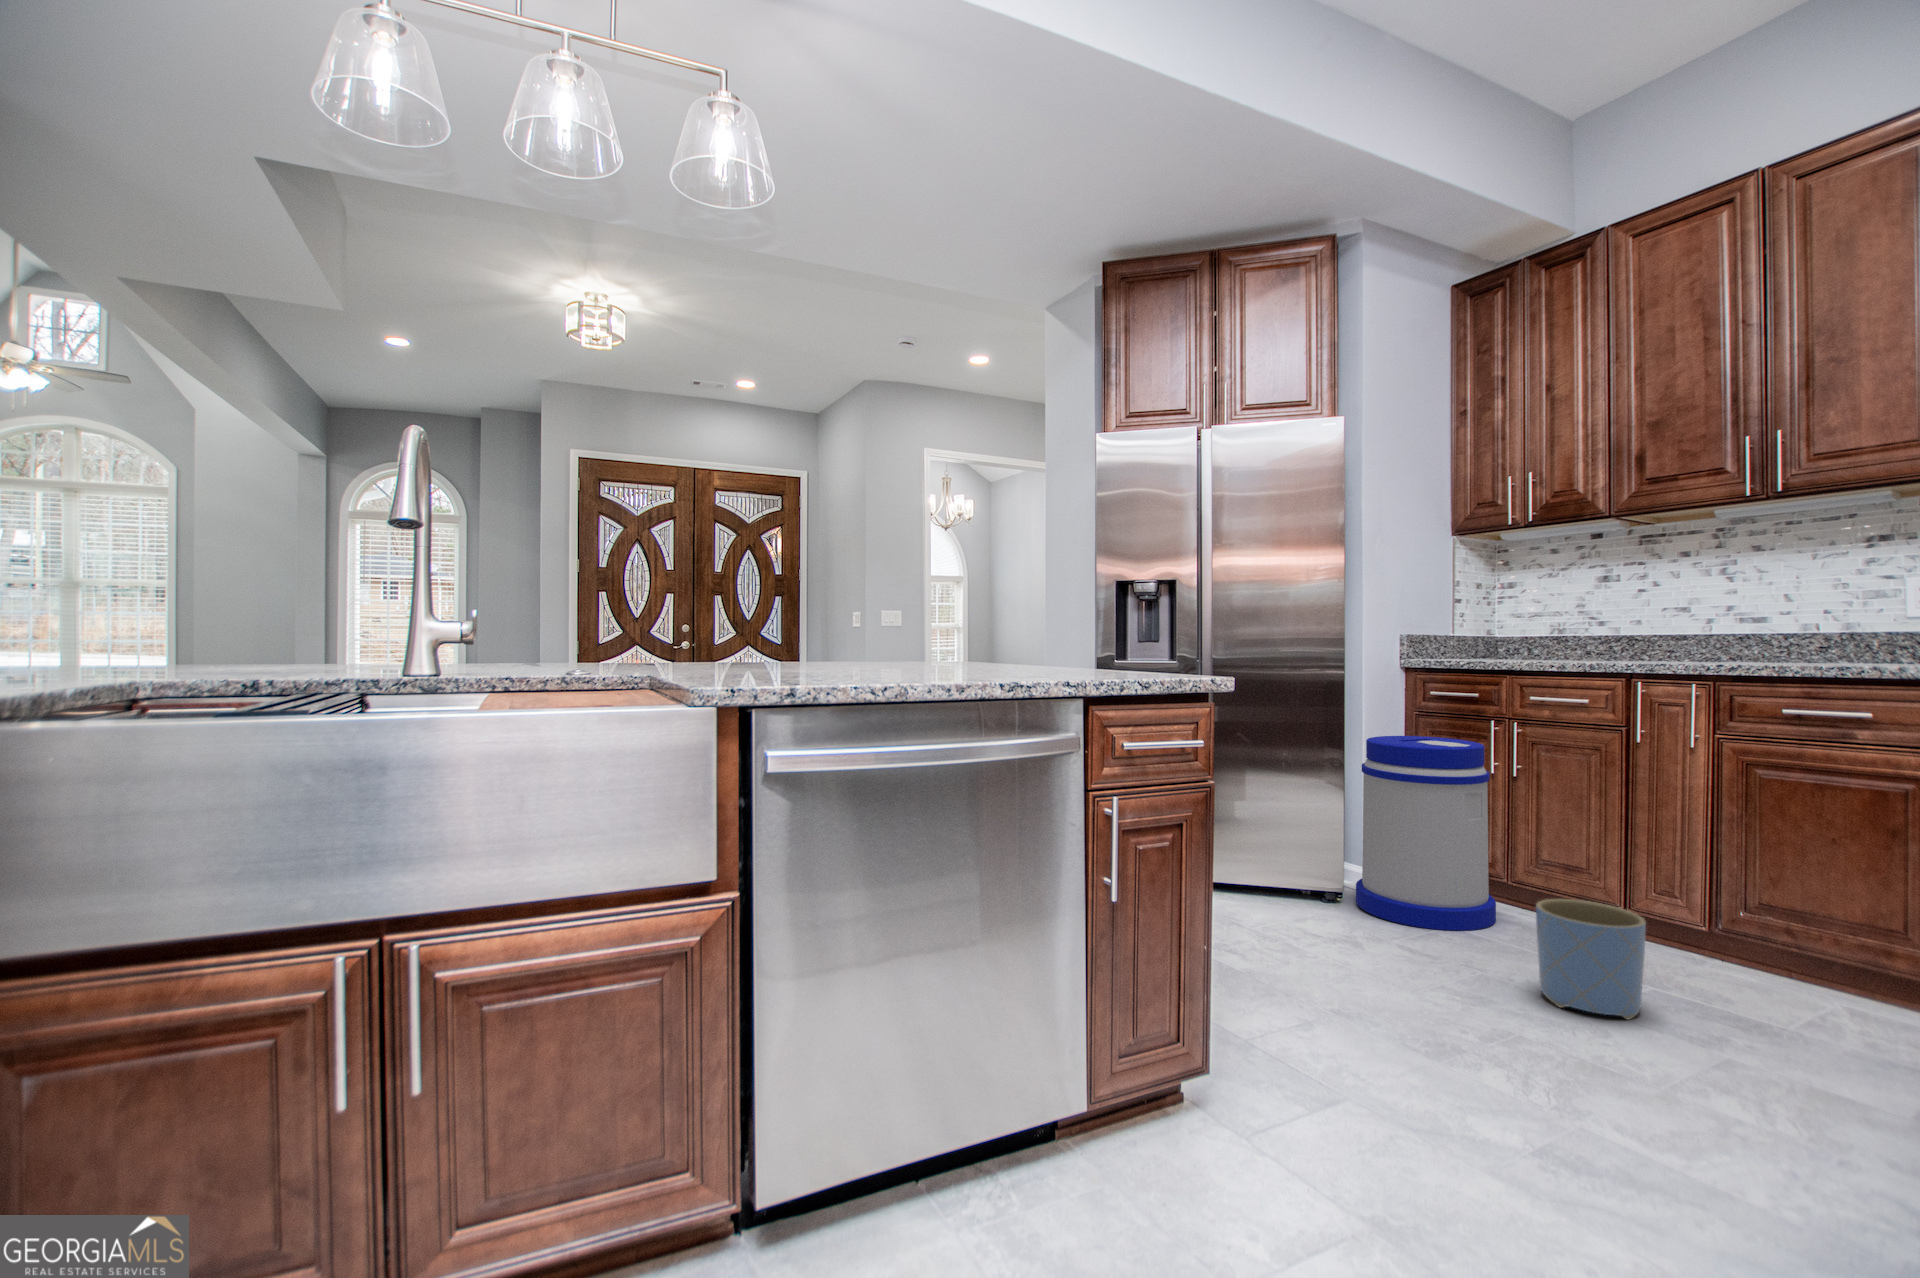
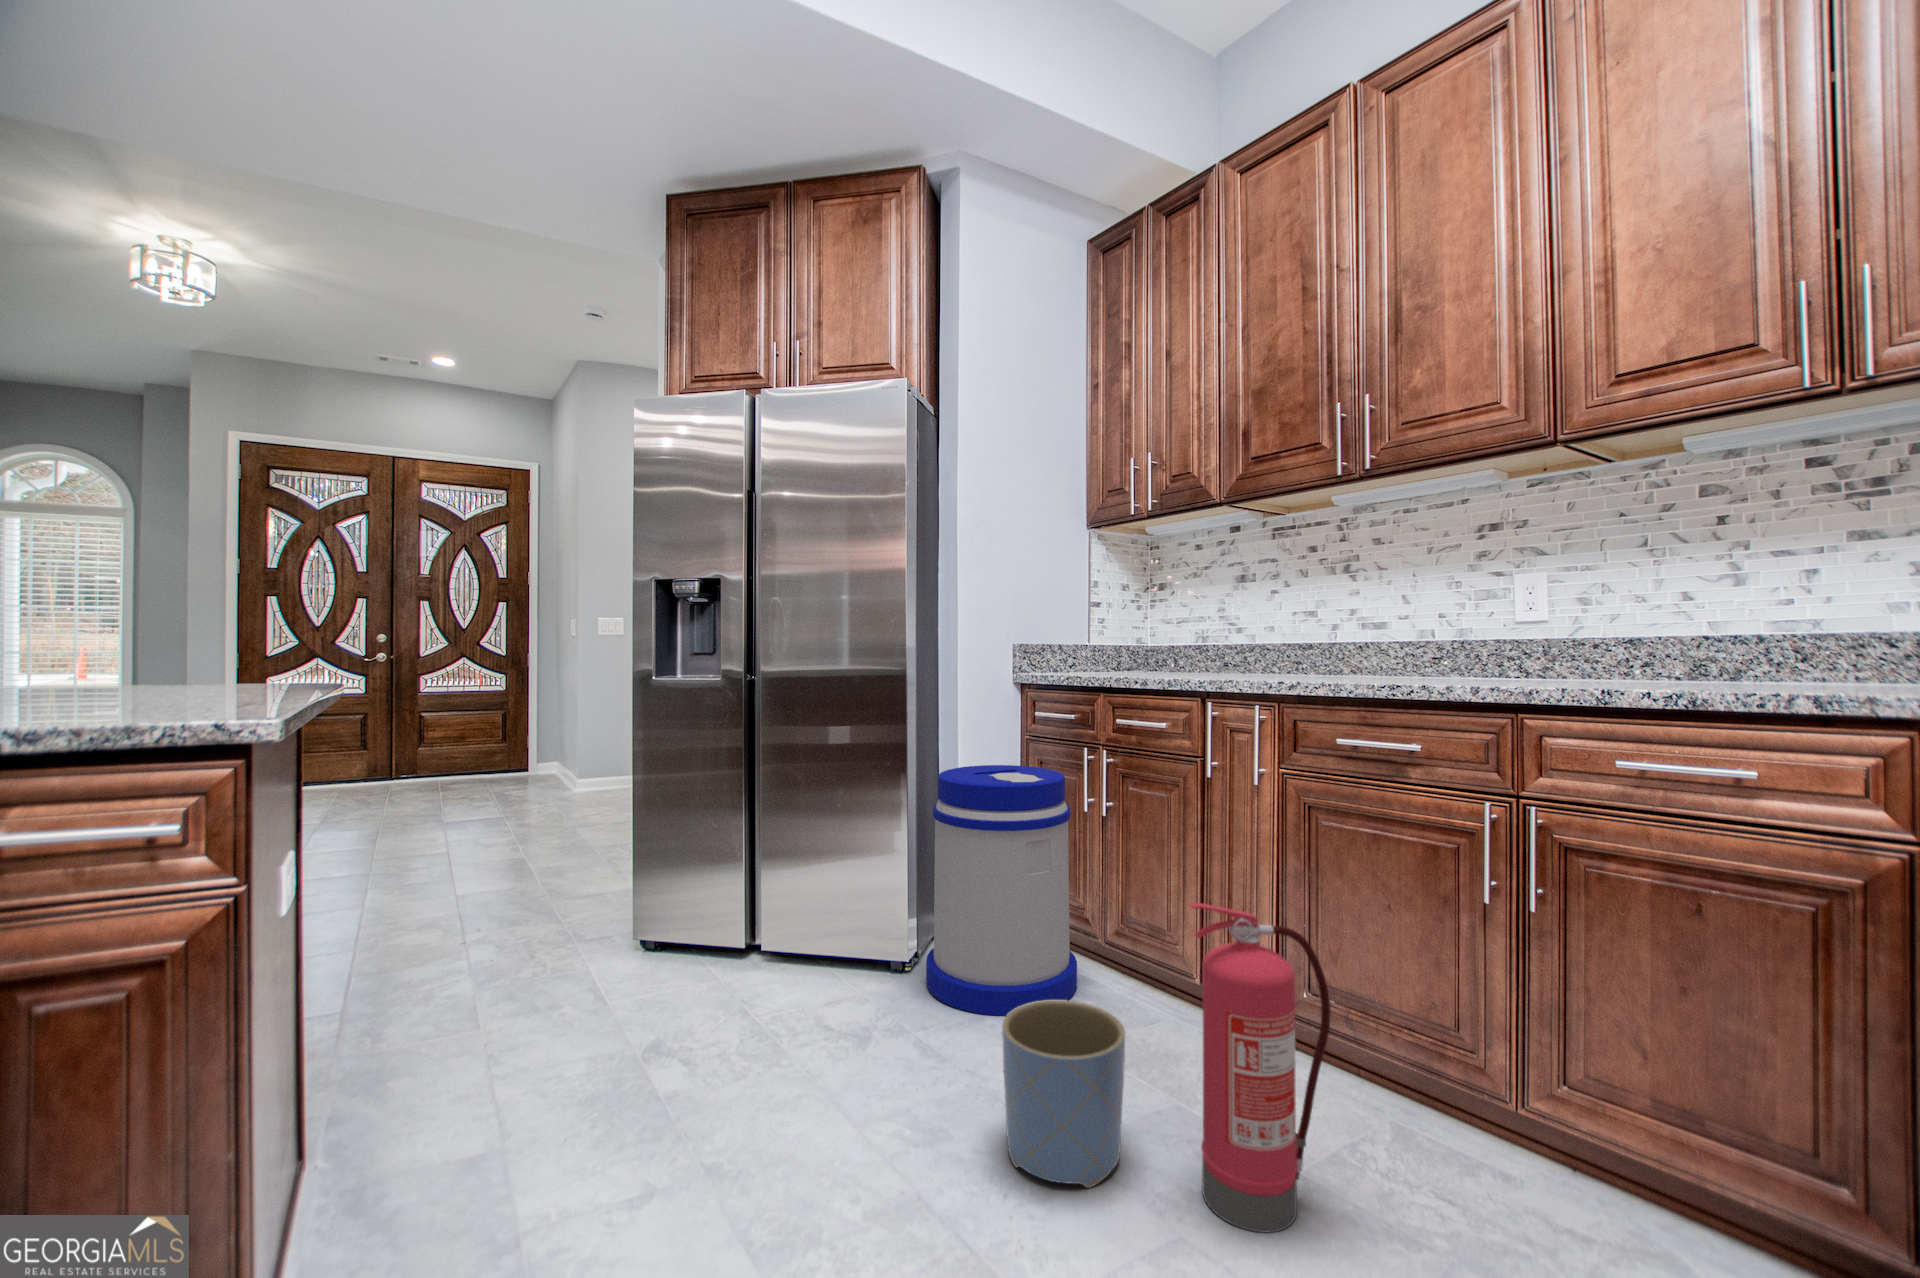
fire extinguisher: none [1711,820,1823,1045] -> present [1190,903,1330,1233]

